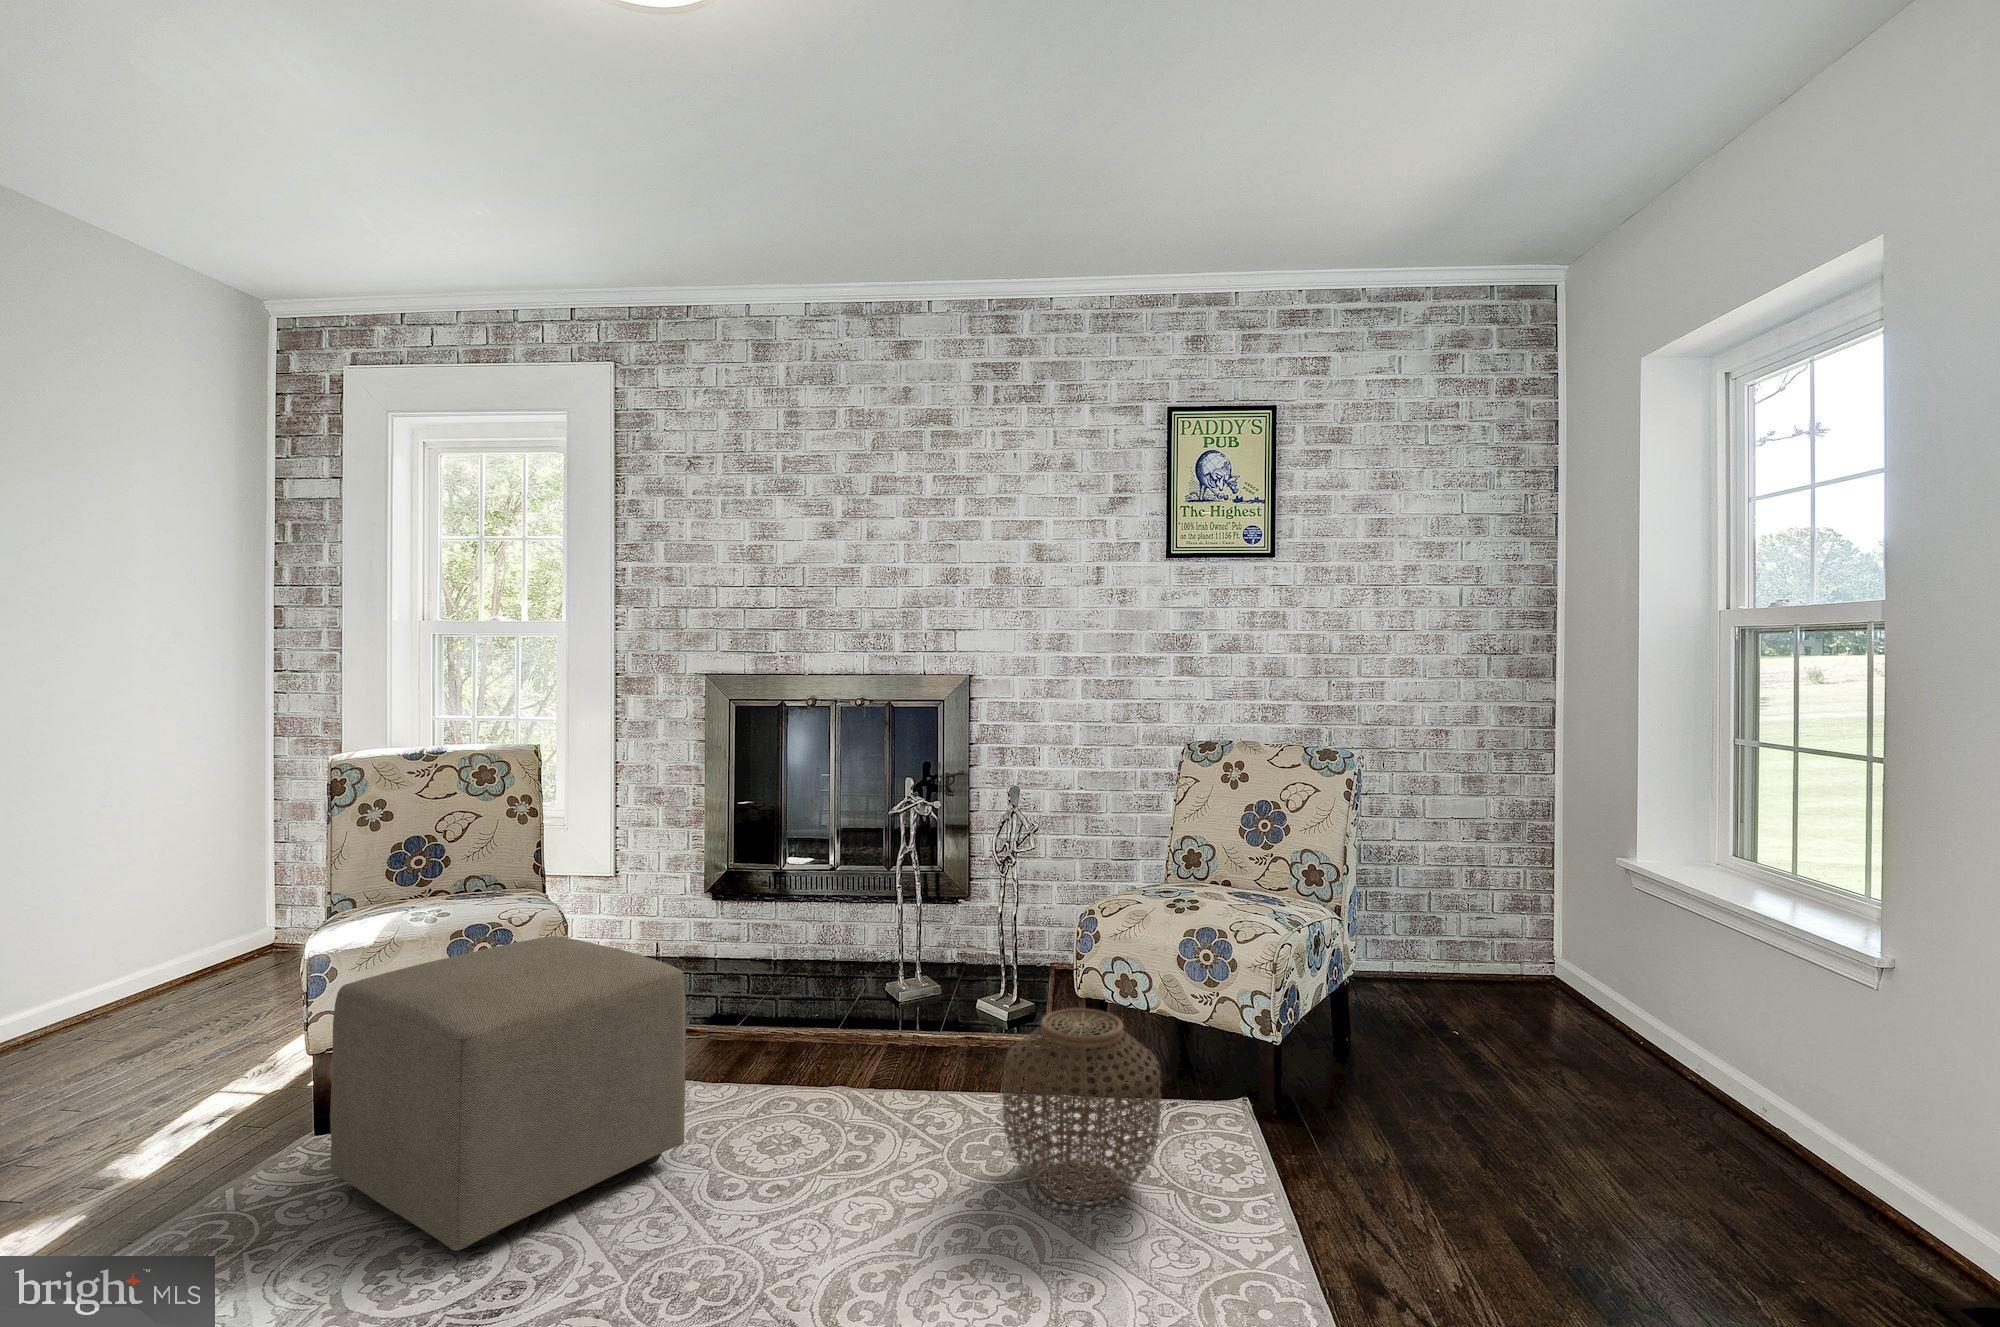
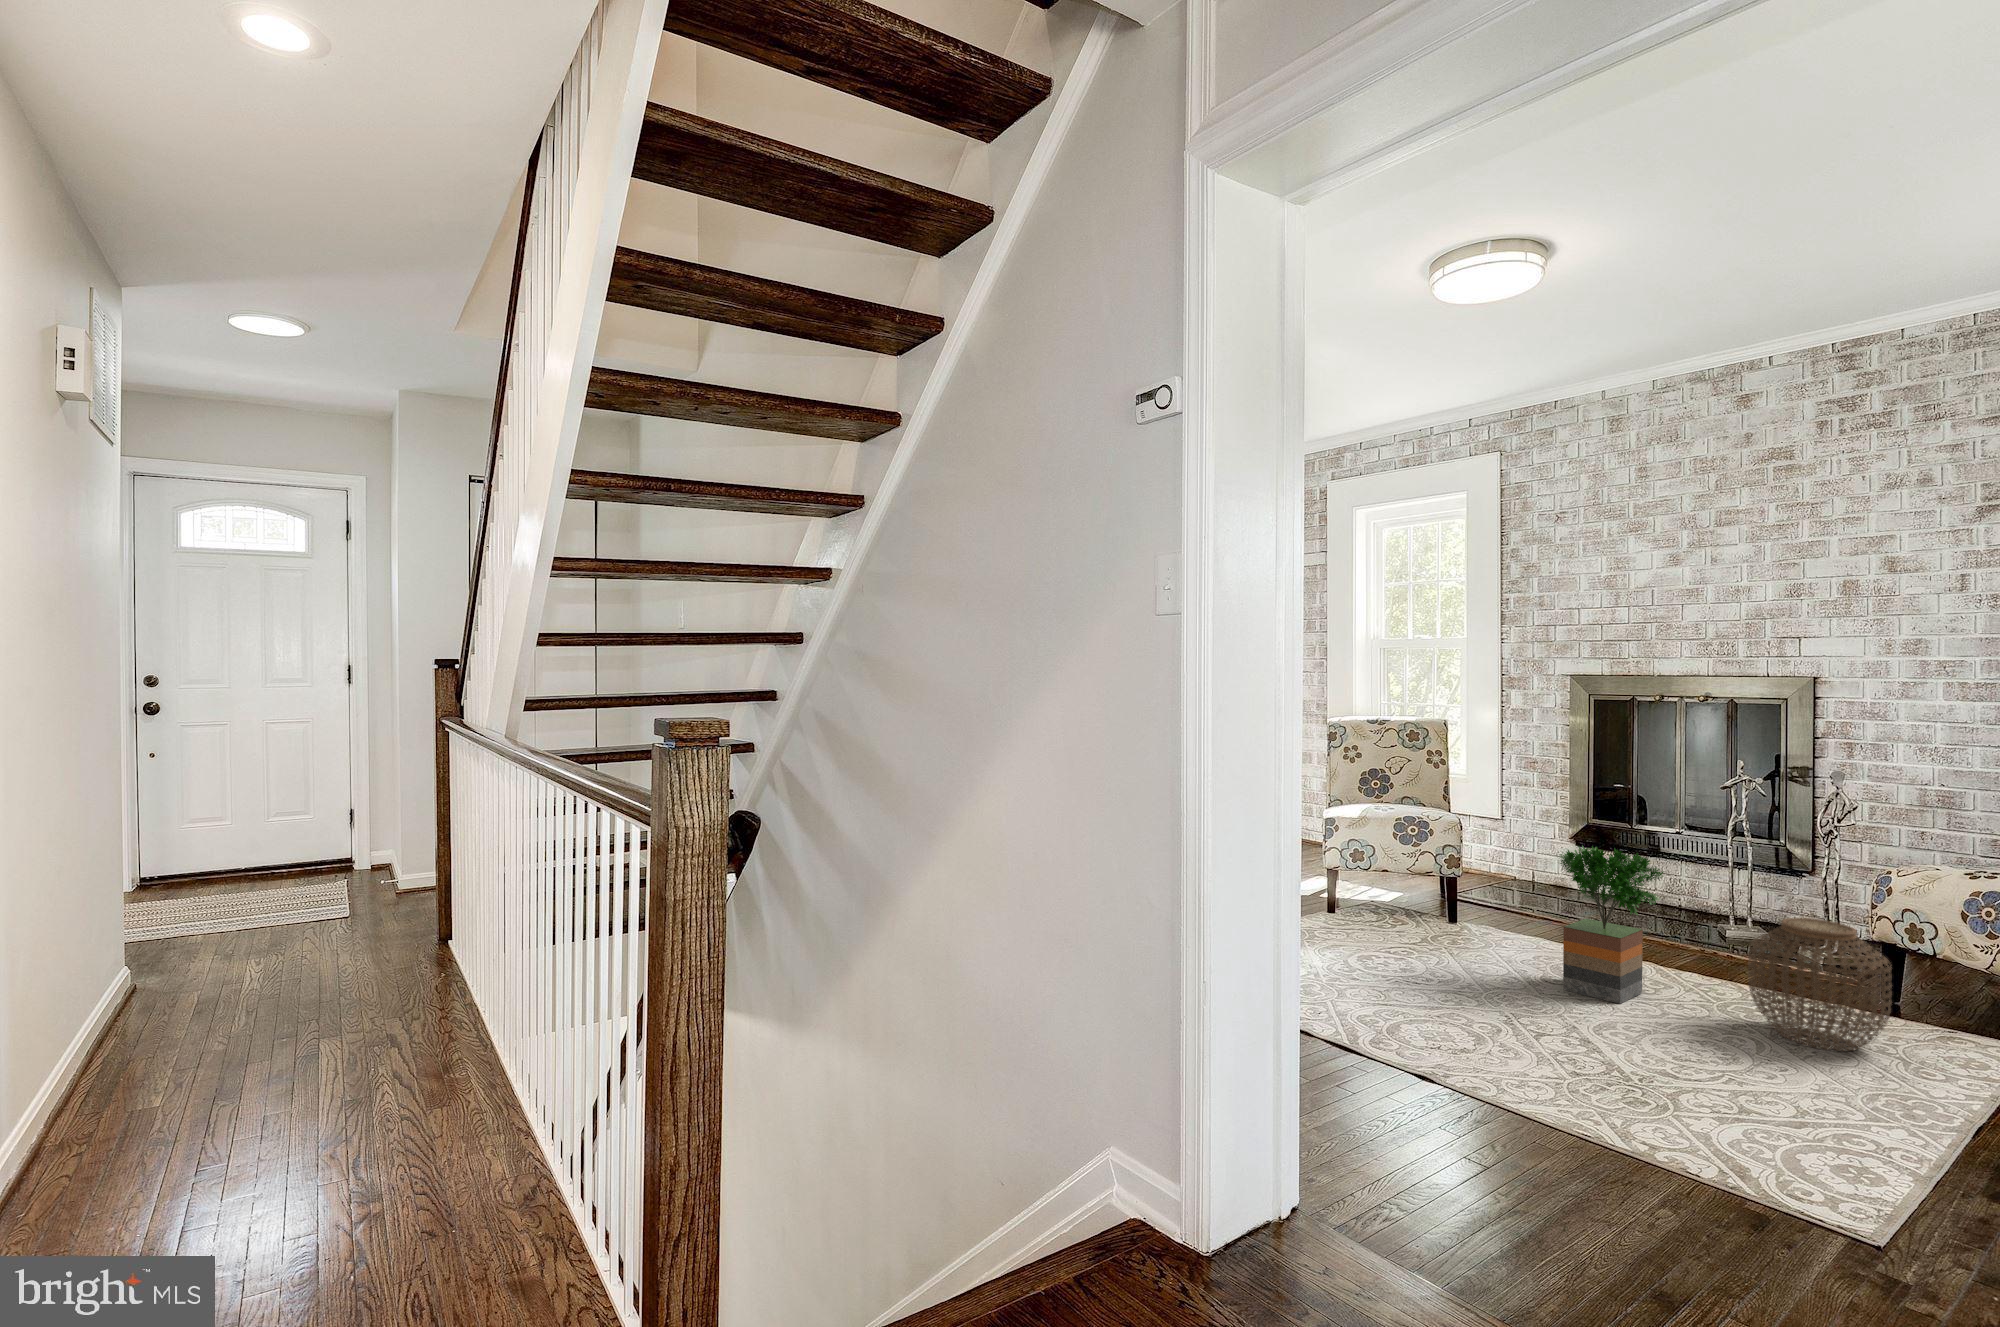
ottoman: present [330,936,686,1251] -> none [1338,828,1526,964]
potted tree: none [738,946,895,1210] -> present [1560,846,1663,1004]

